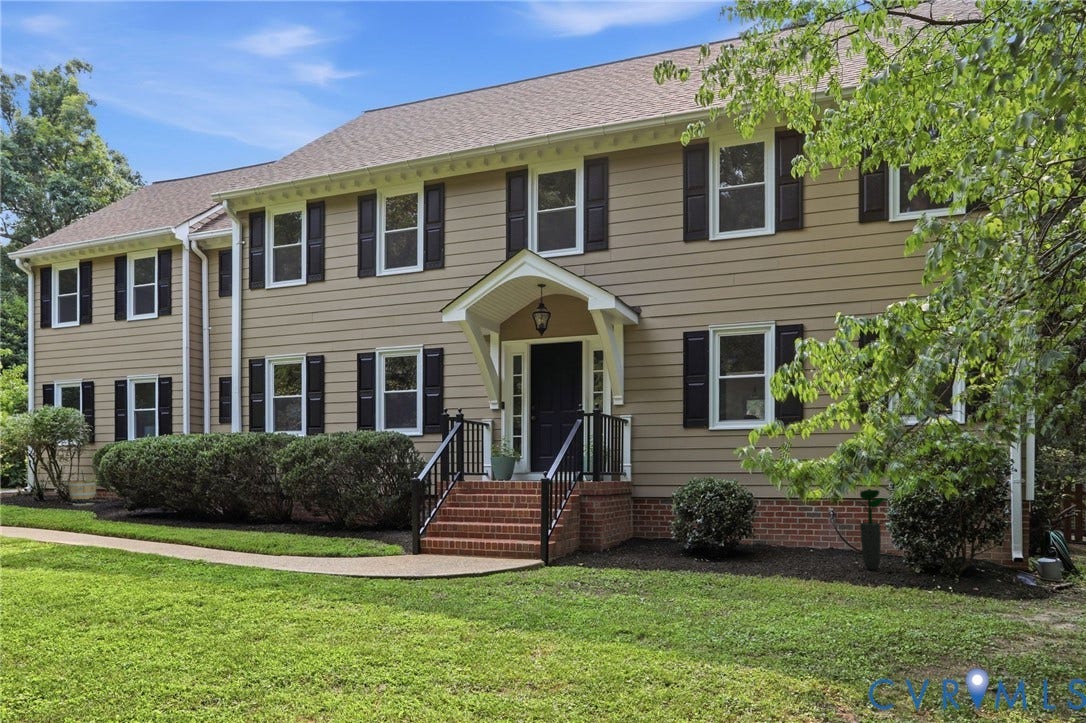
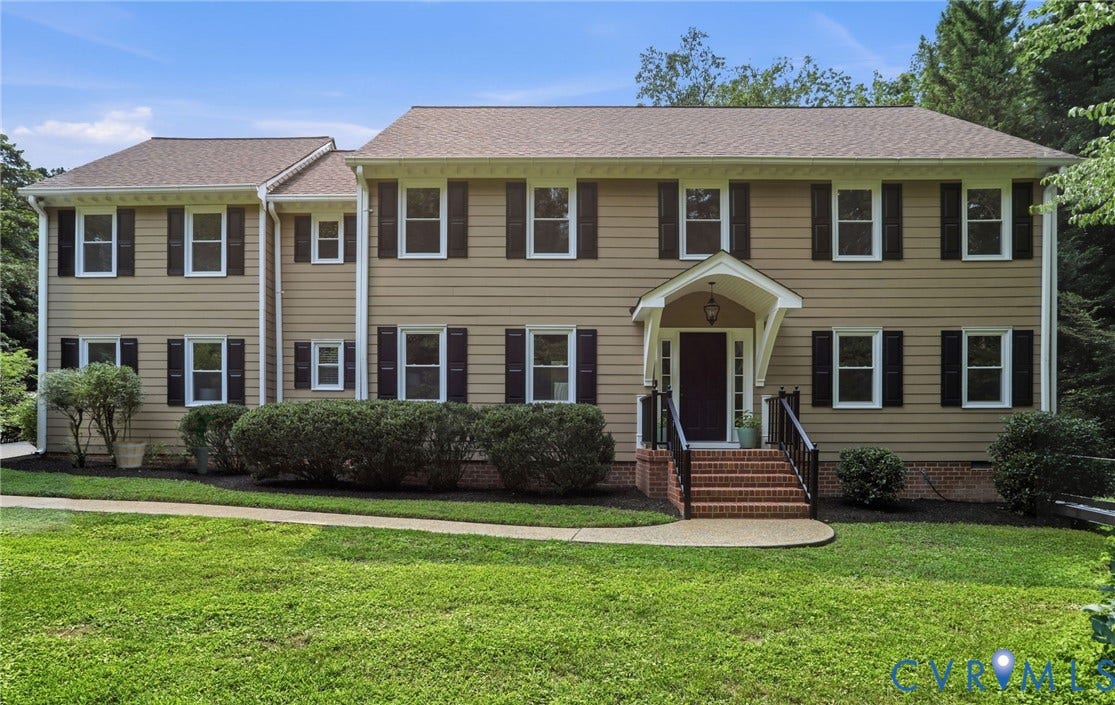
potted plant: present [859,486,890,570] -> present [193,416,215,474]

